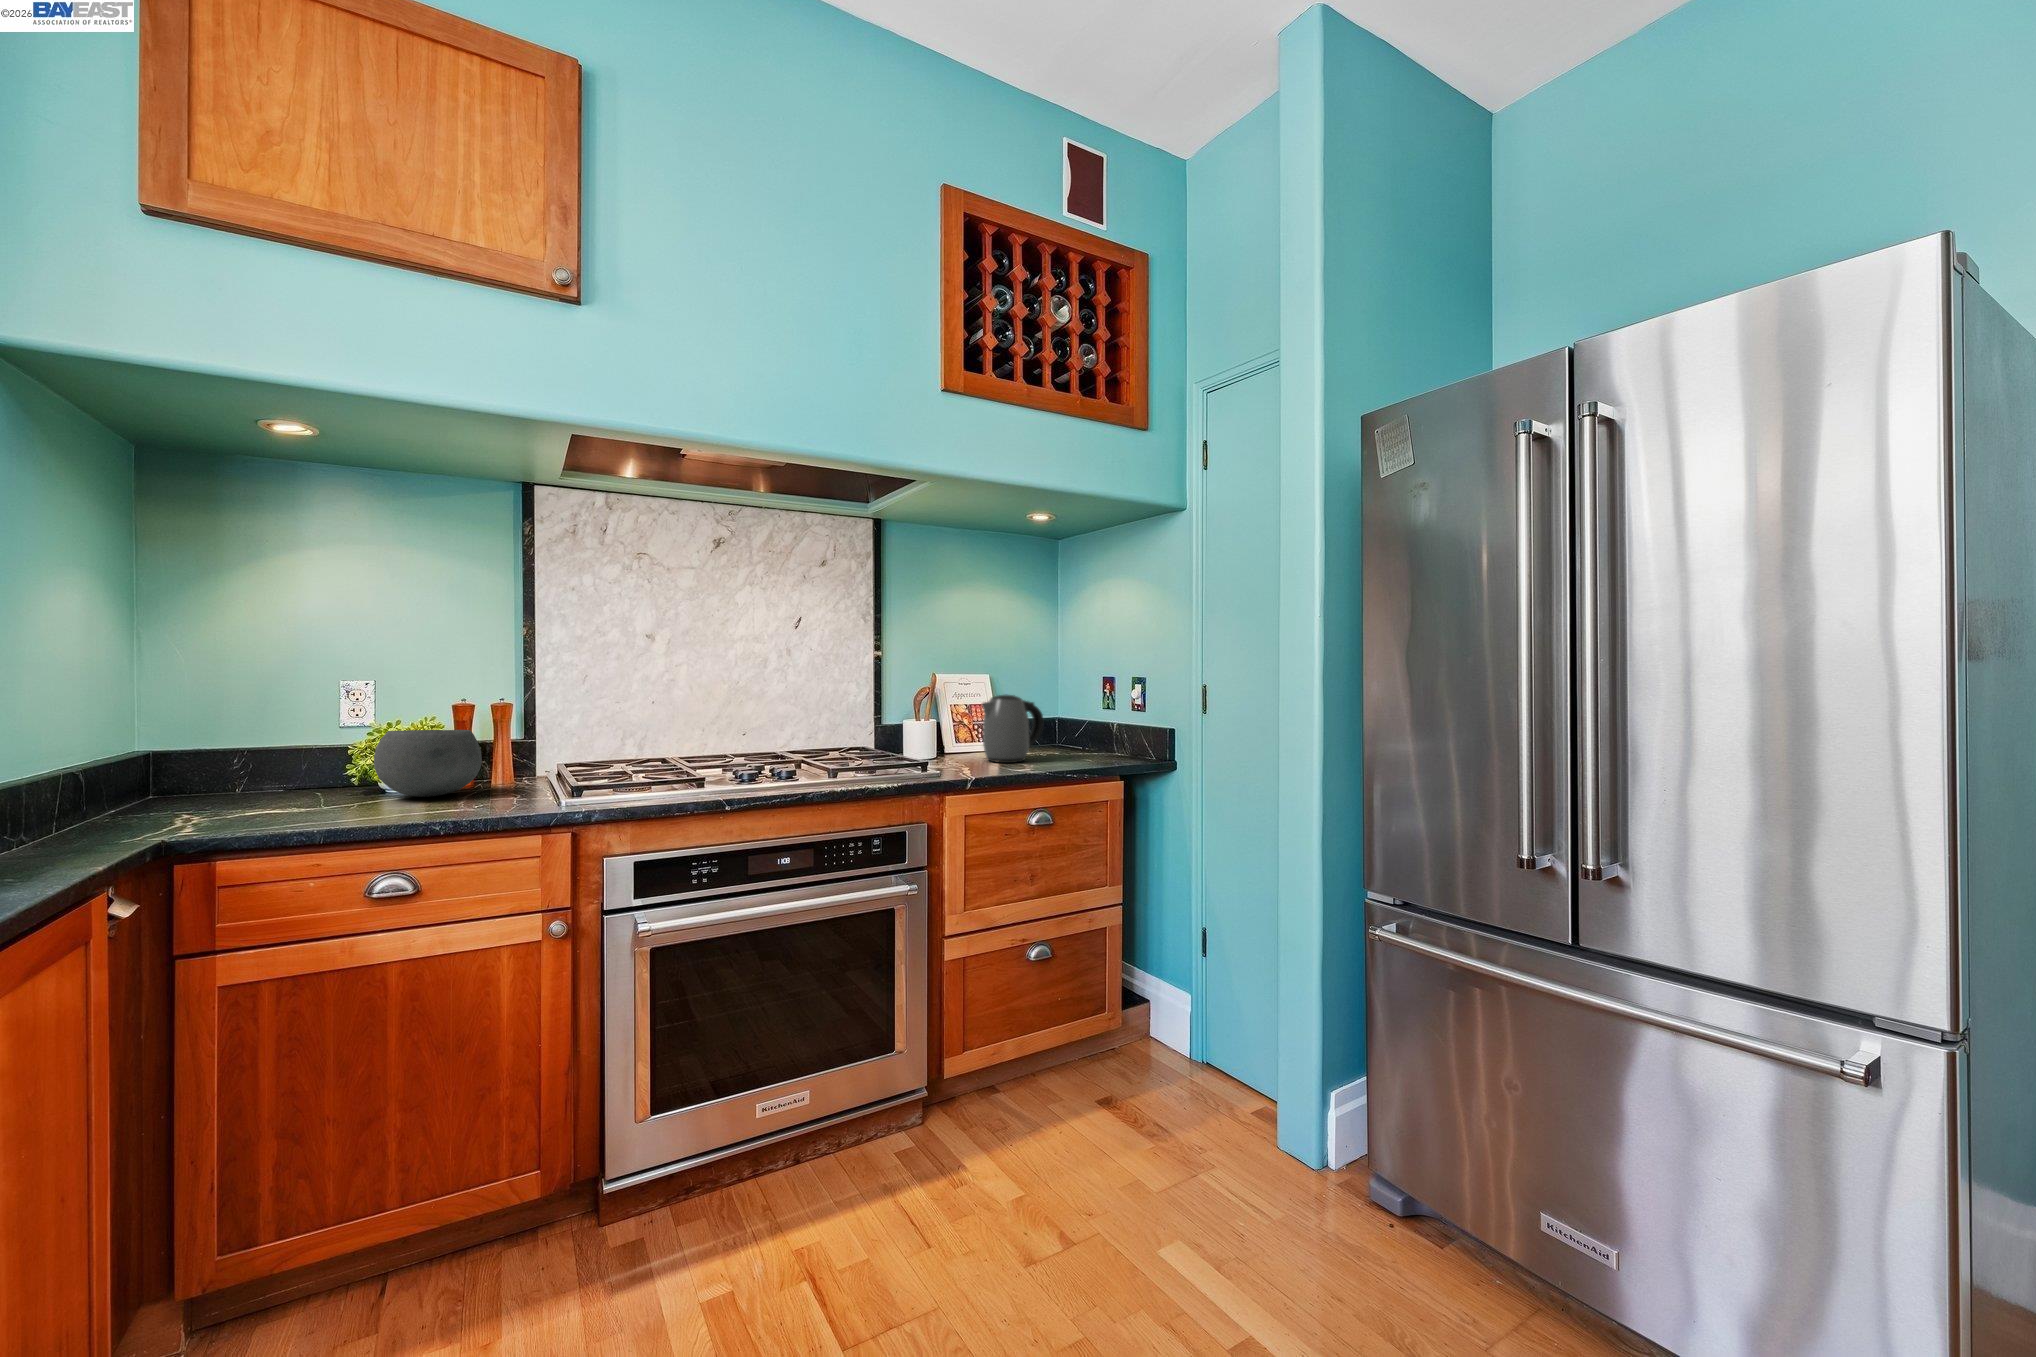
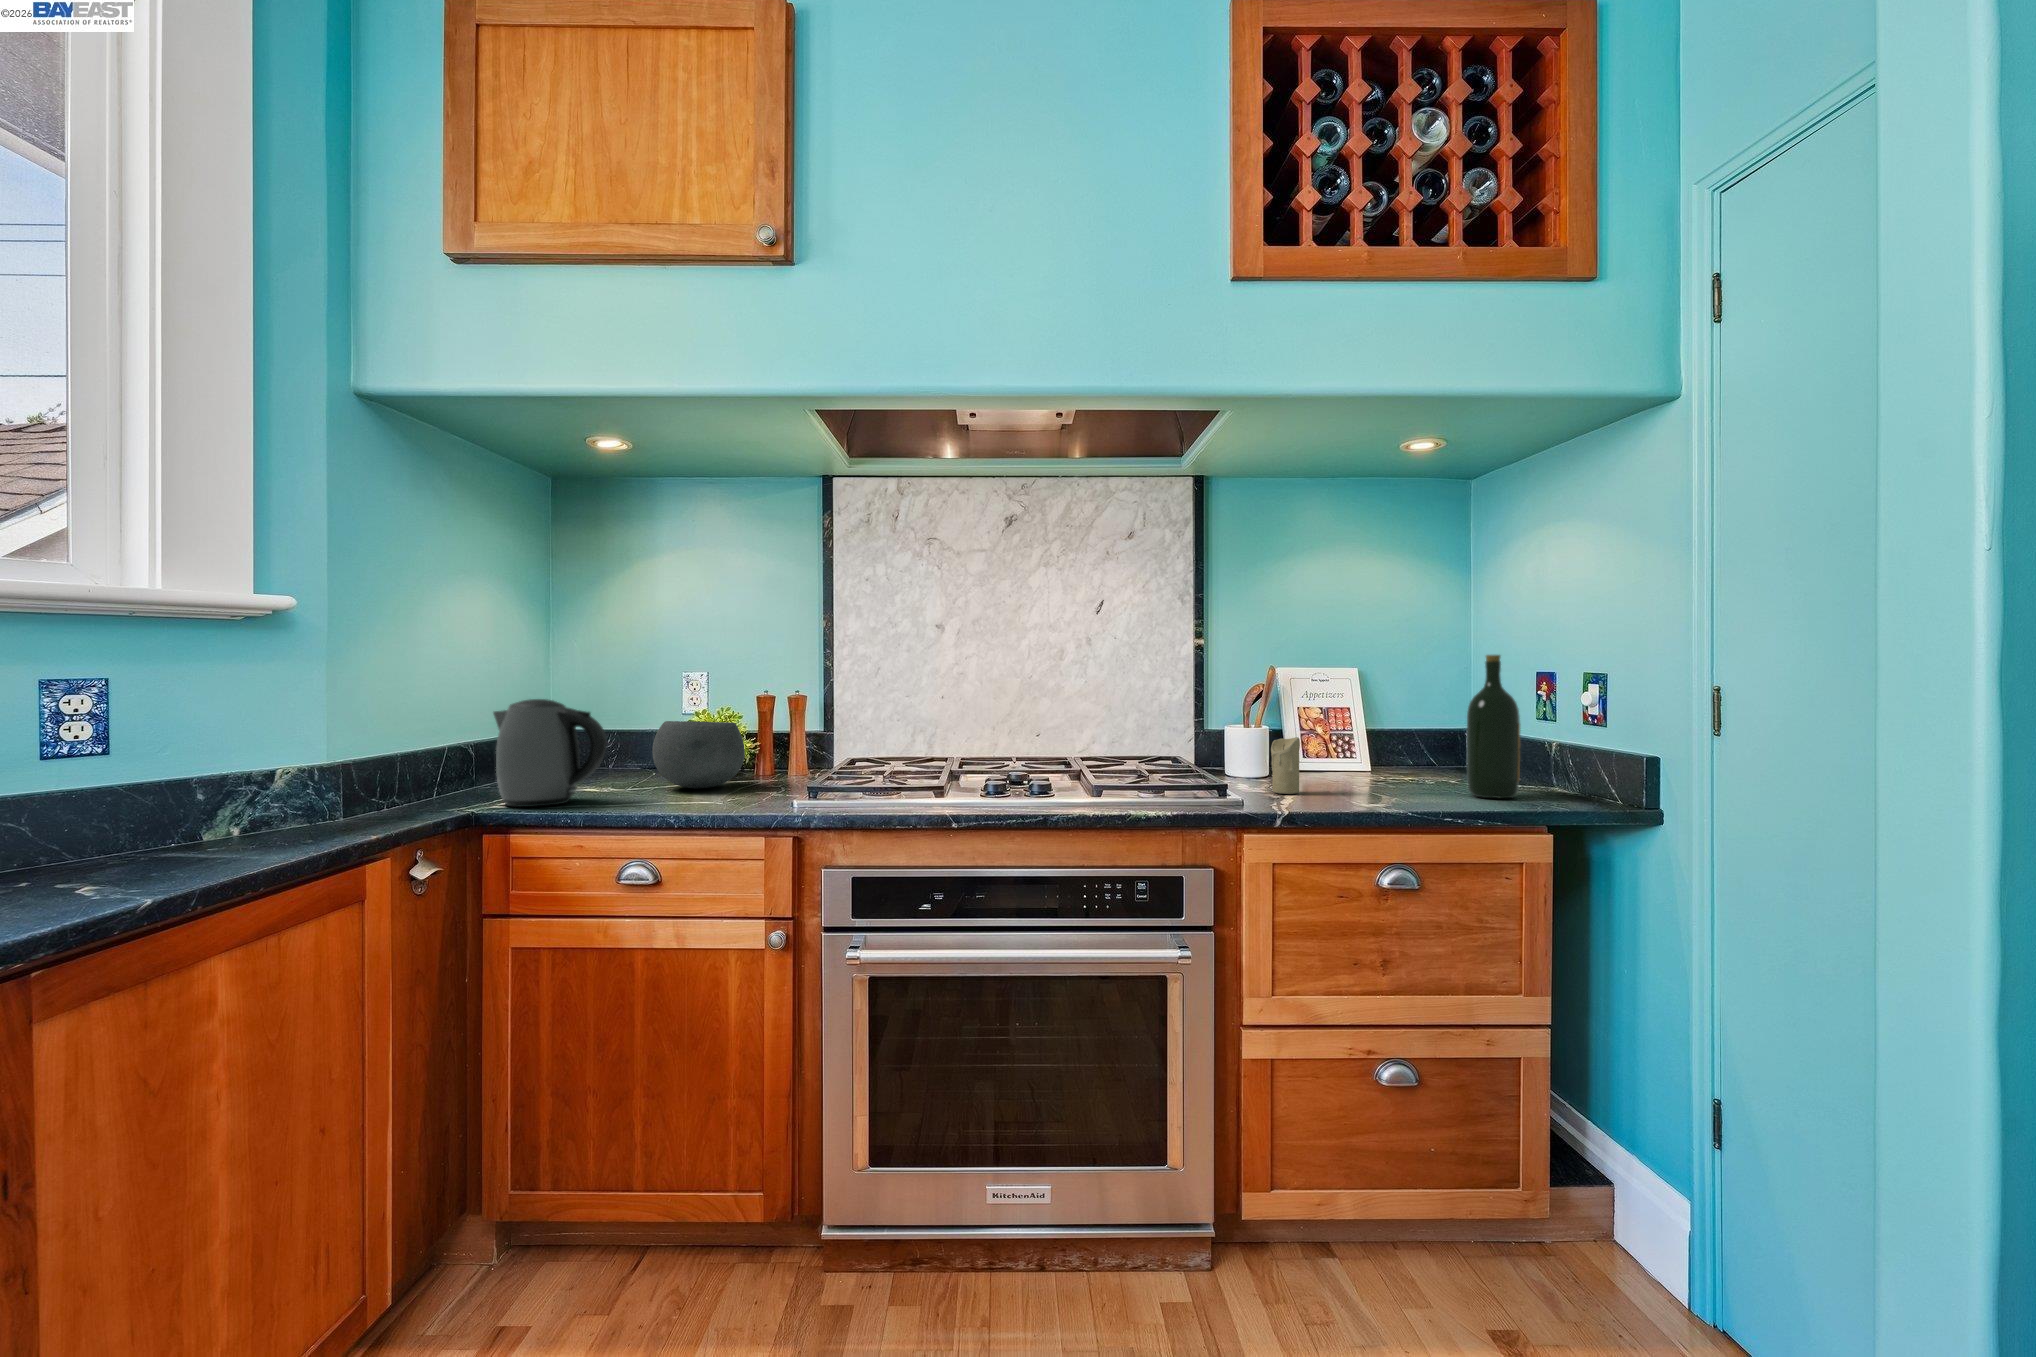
wine bottle: none [1073,667,1105,762] -> present [1467,655,1520,798]
kettle: present [982,695,1043,763] -> present [493,699,606,807]
candle: none [951,726,971,767] -> present [1271,737,1300,794]

